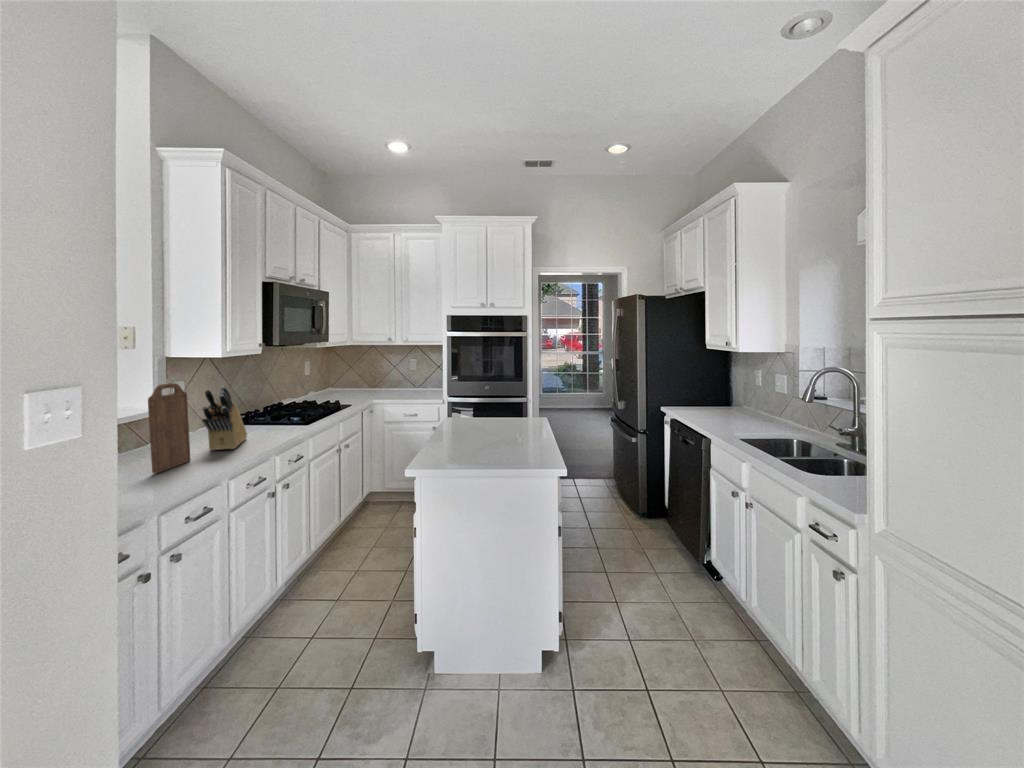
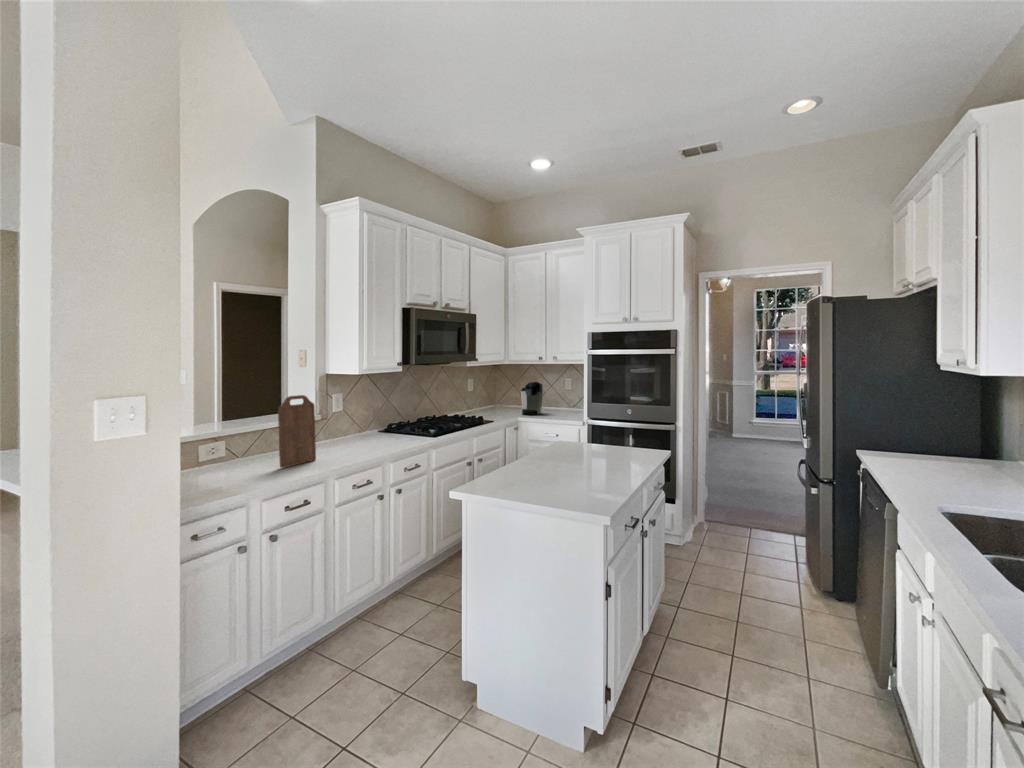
coffee maker: none [364,363,391,397] -> present [521,381,543,415]
knife block: present [202,386,247,450] -> none [328,399,376,453]

